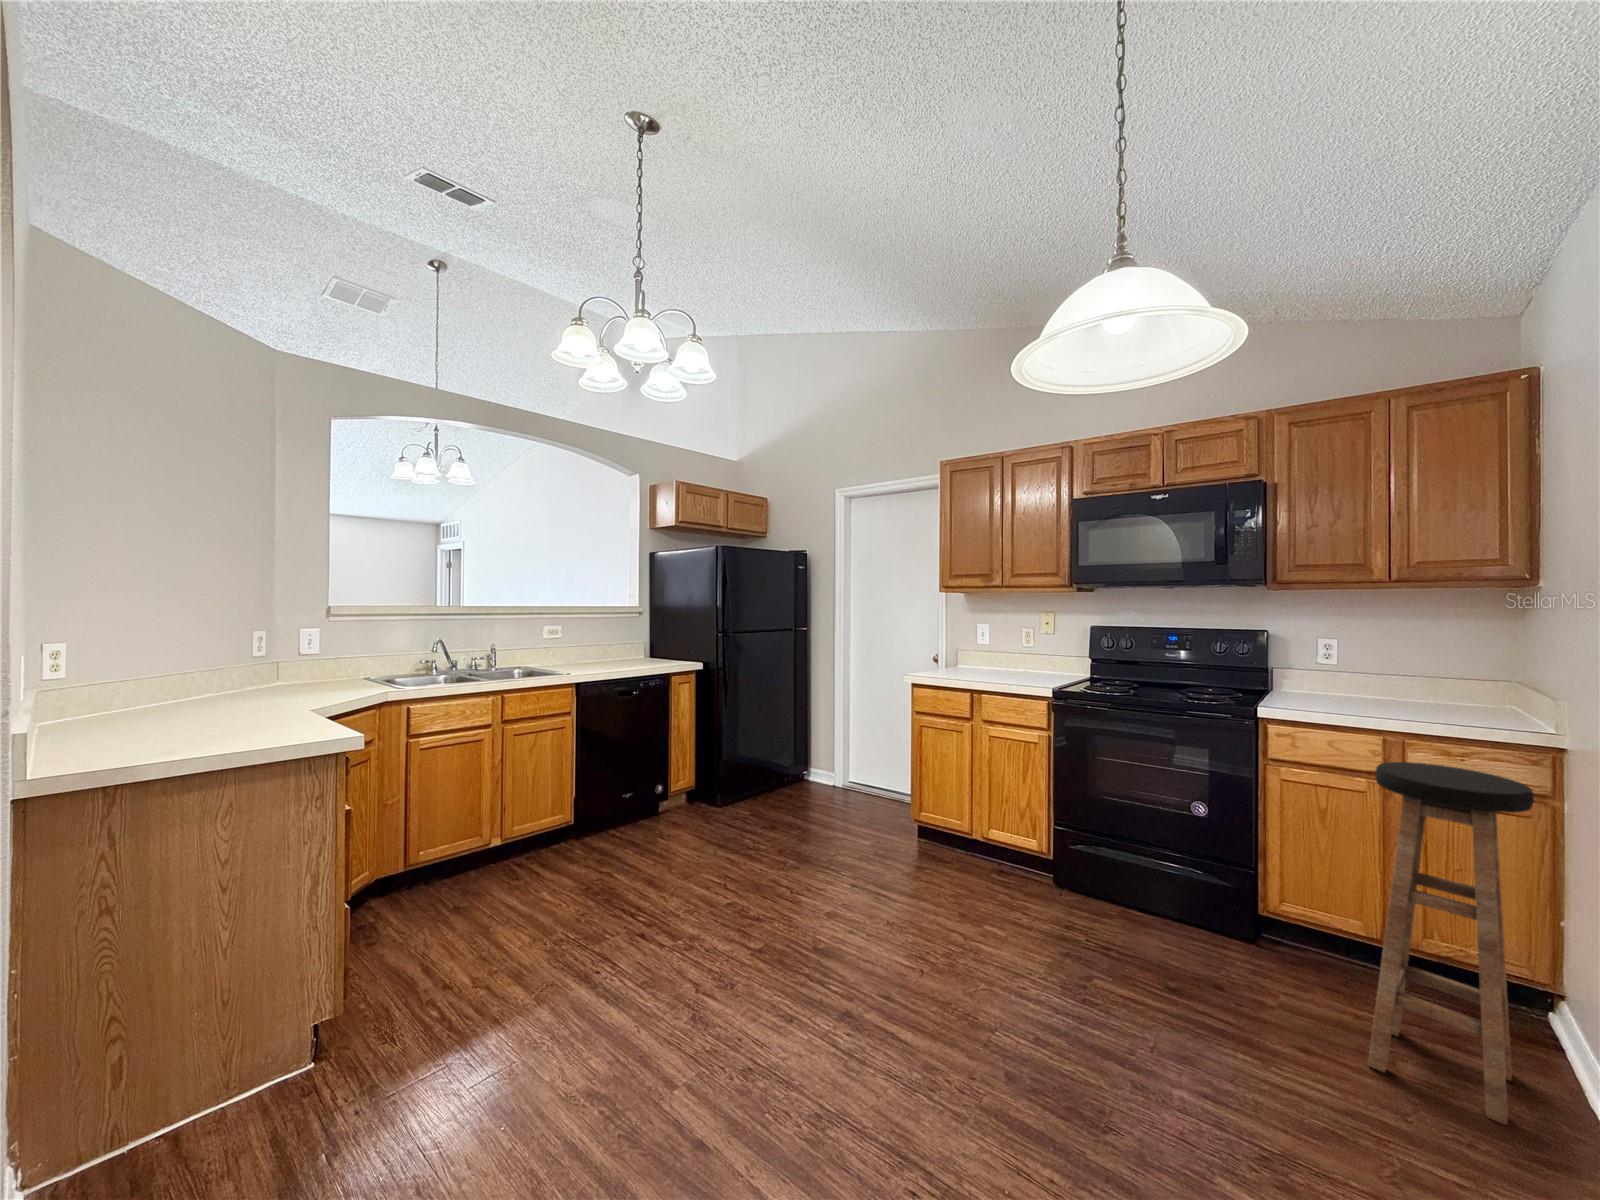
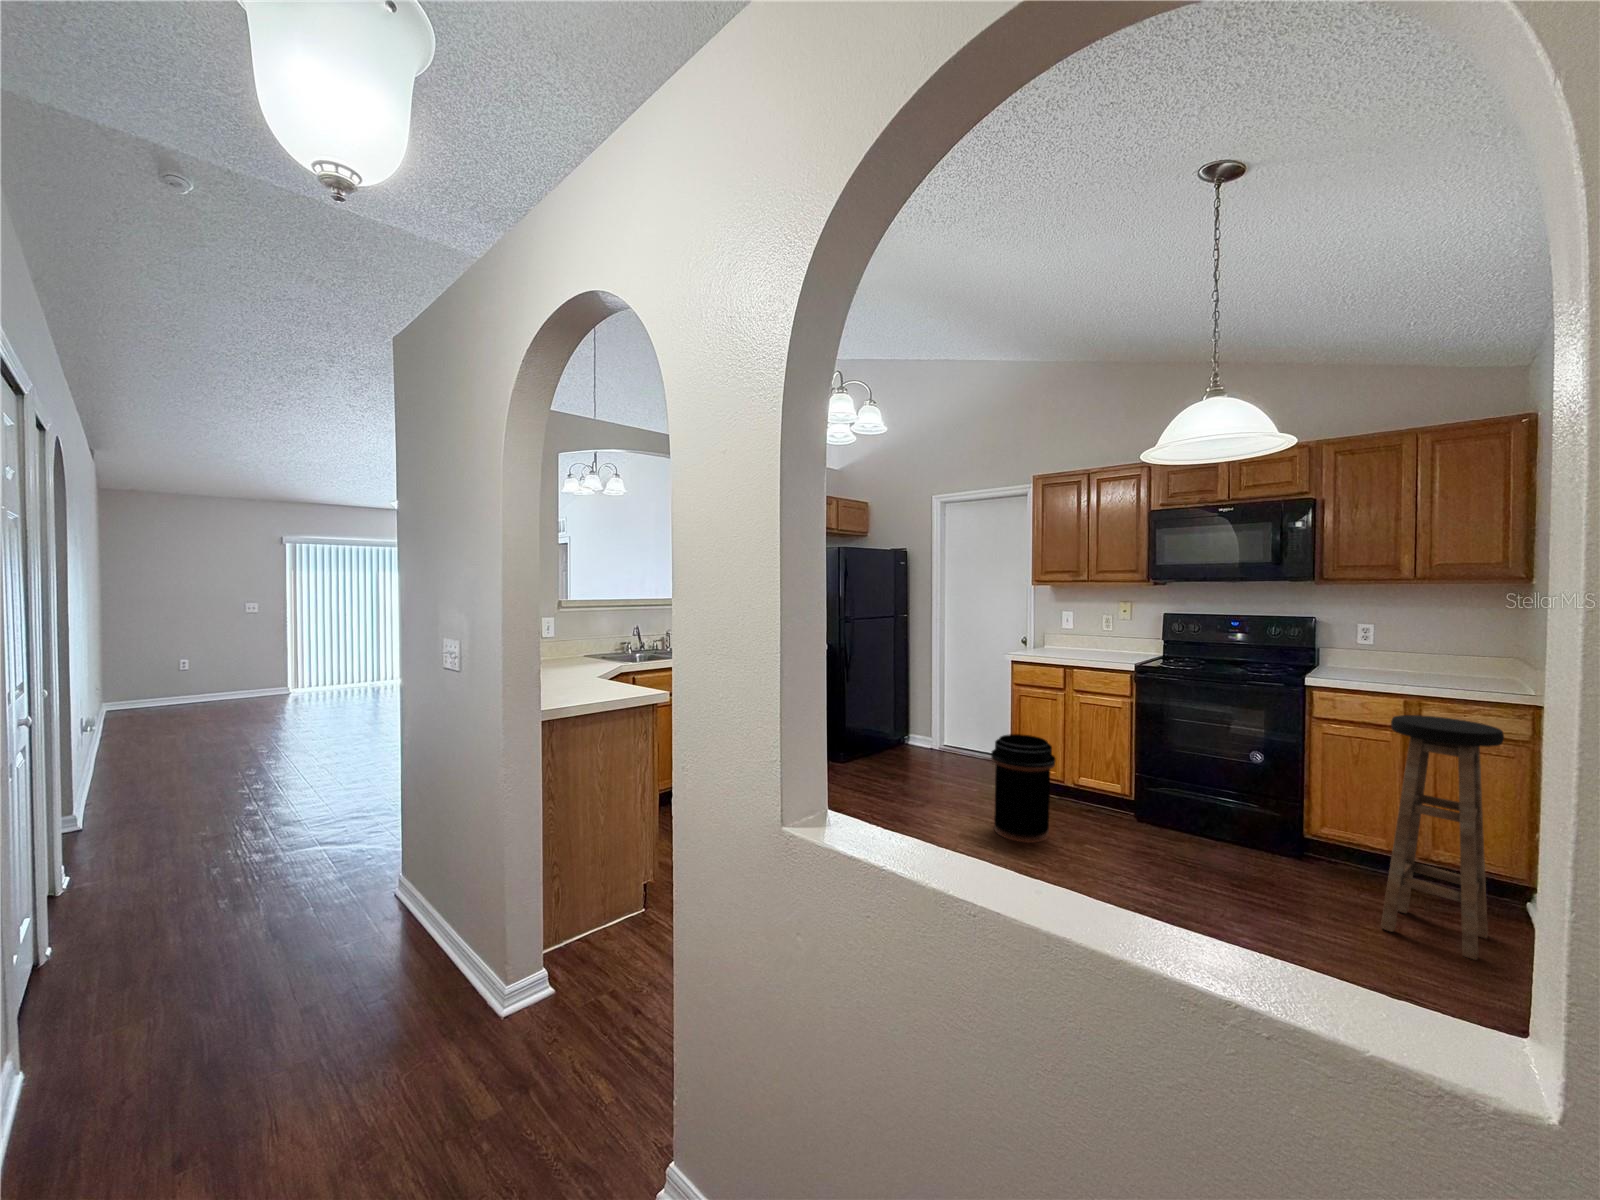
trash can: none [871,779,950,923] -> present [991,734,1055,843]

